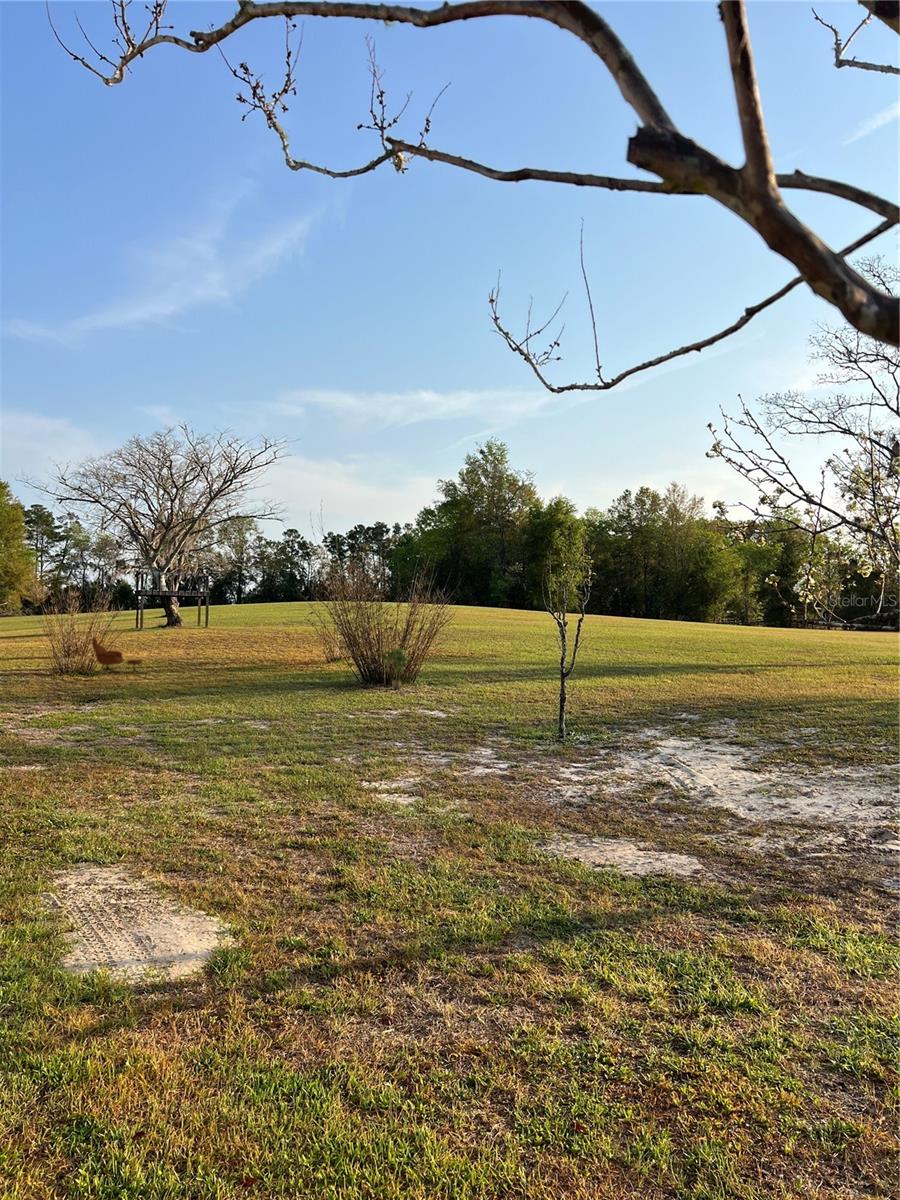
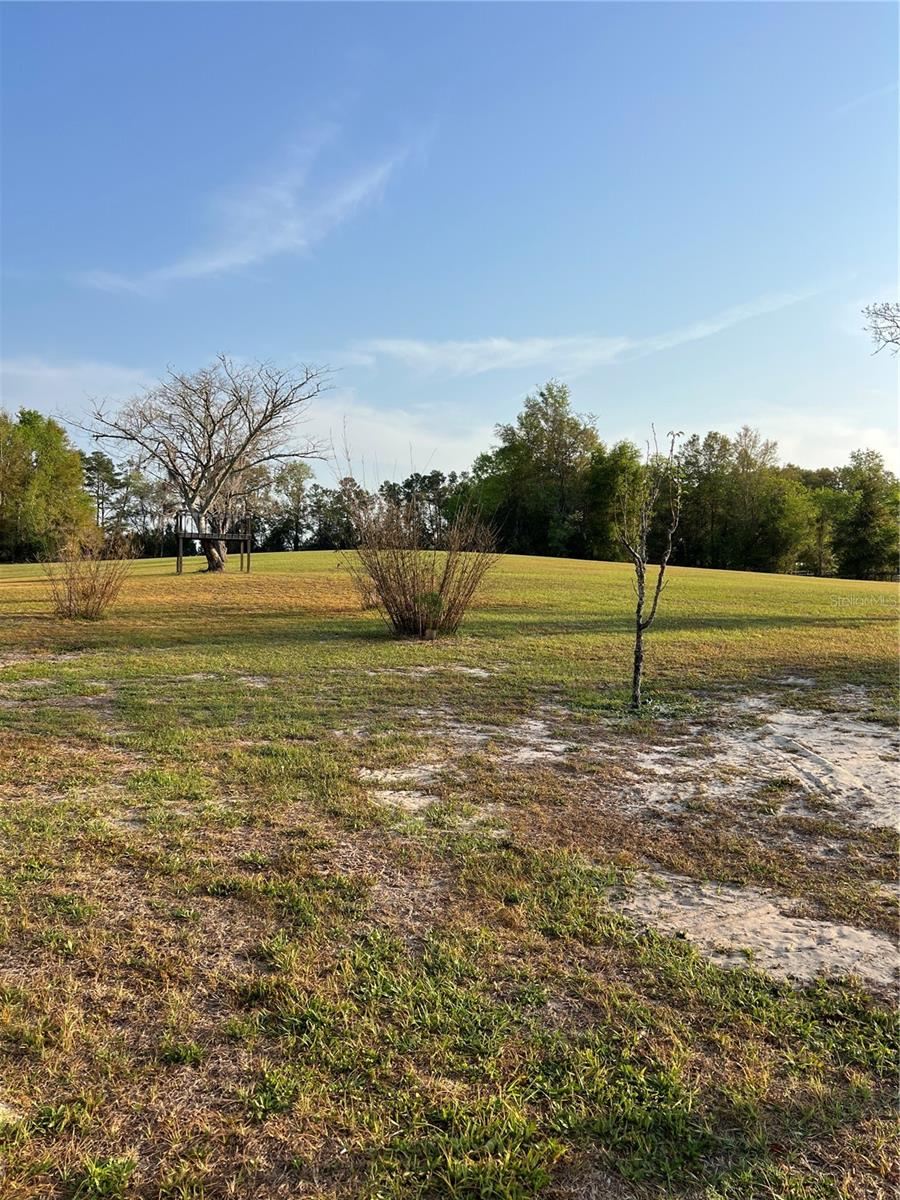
lounge chair: present [92,637,142,673] -> none [81,573,140,617]

